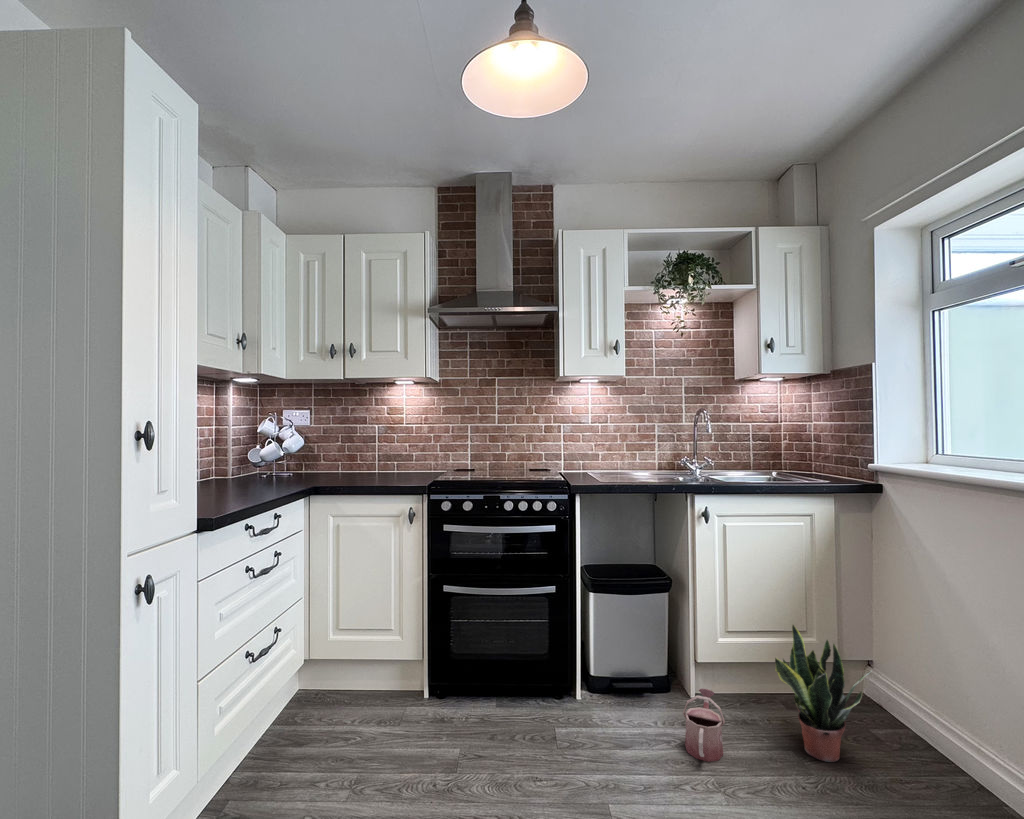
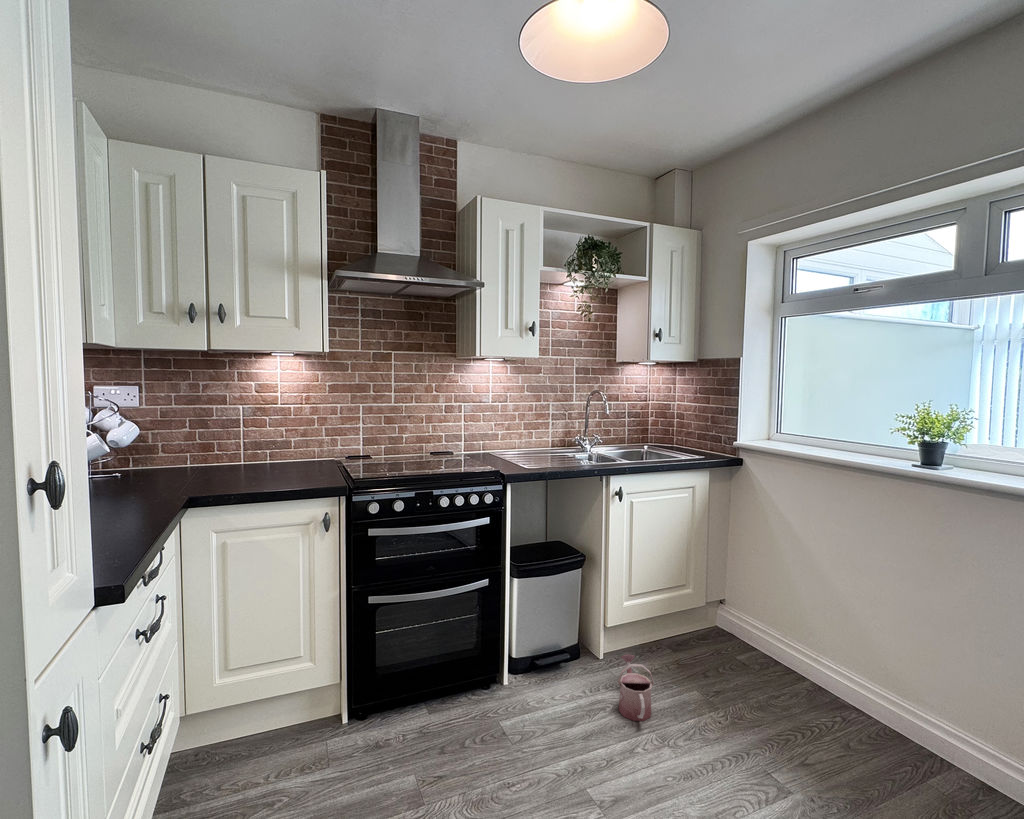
potted plant: present [775,625,871,762] -> none [688,587,755,696]

